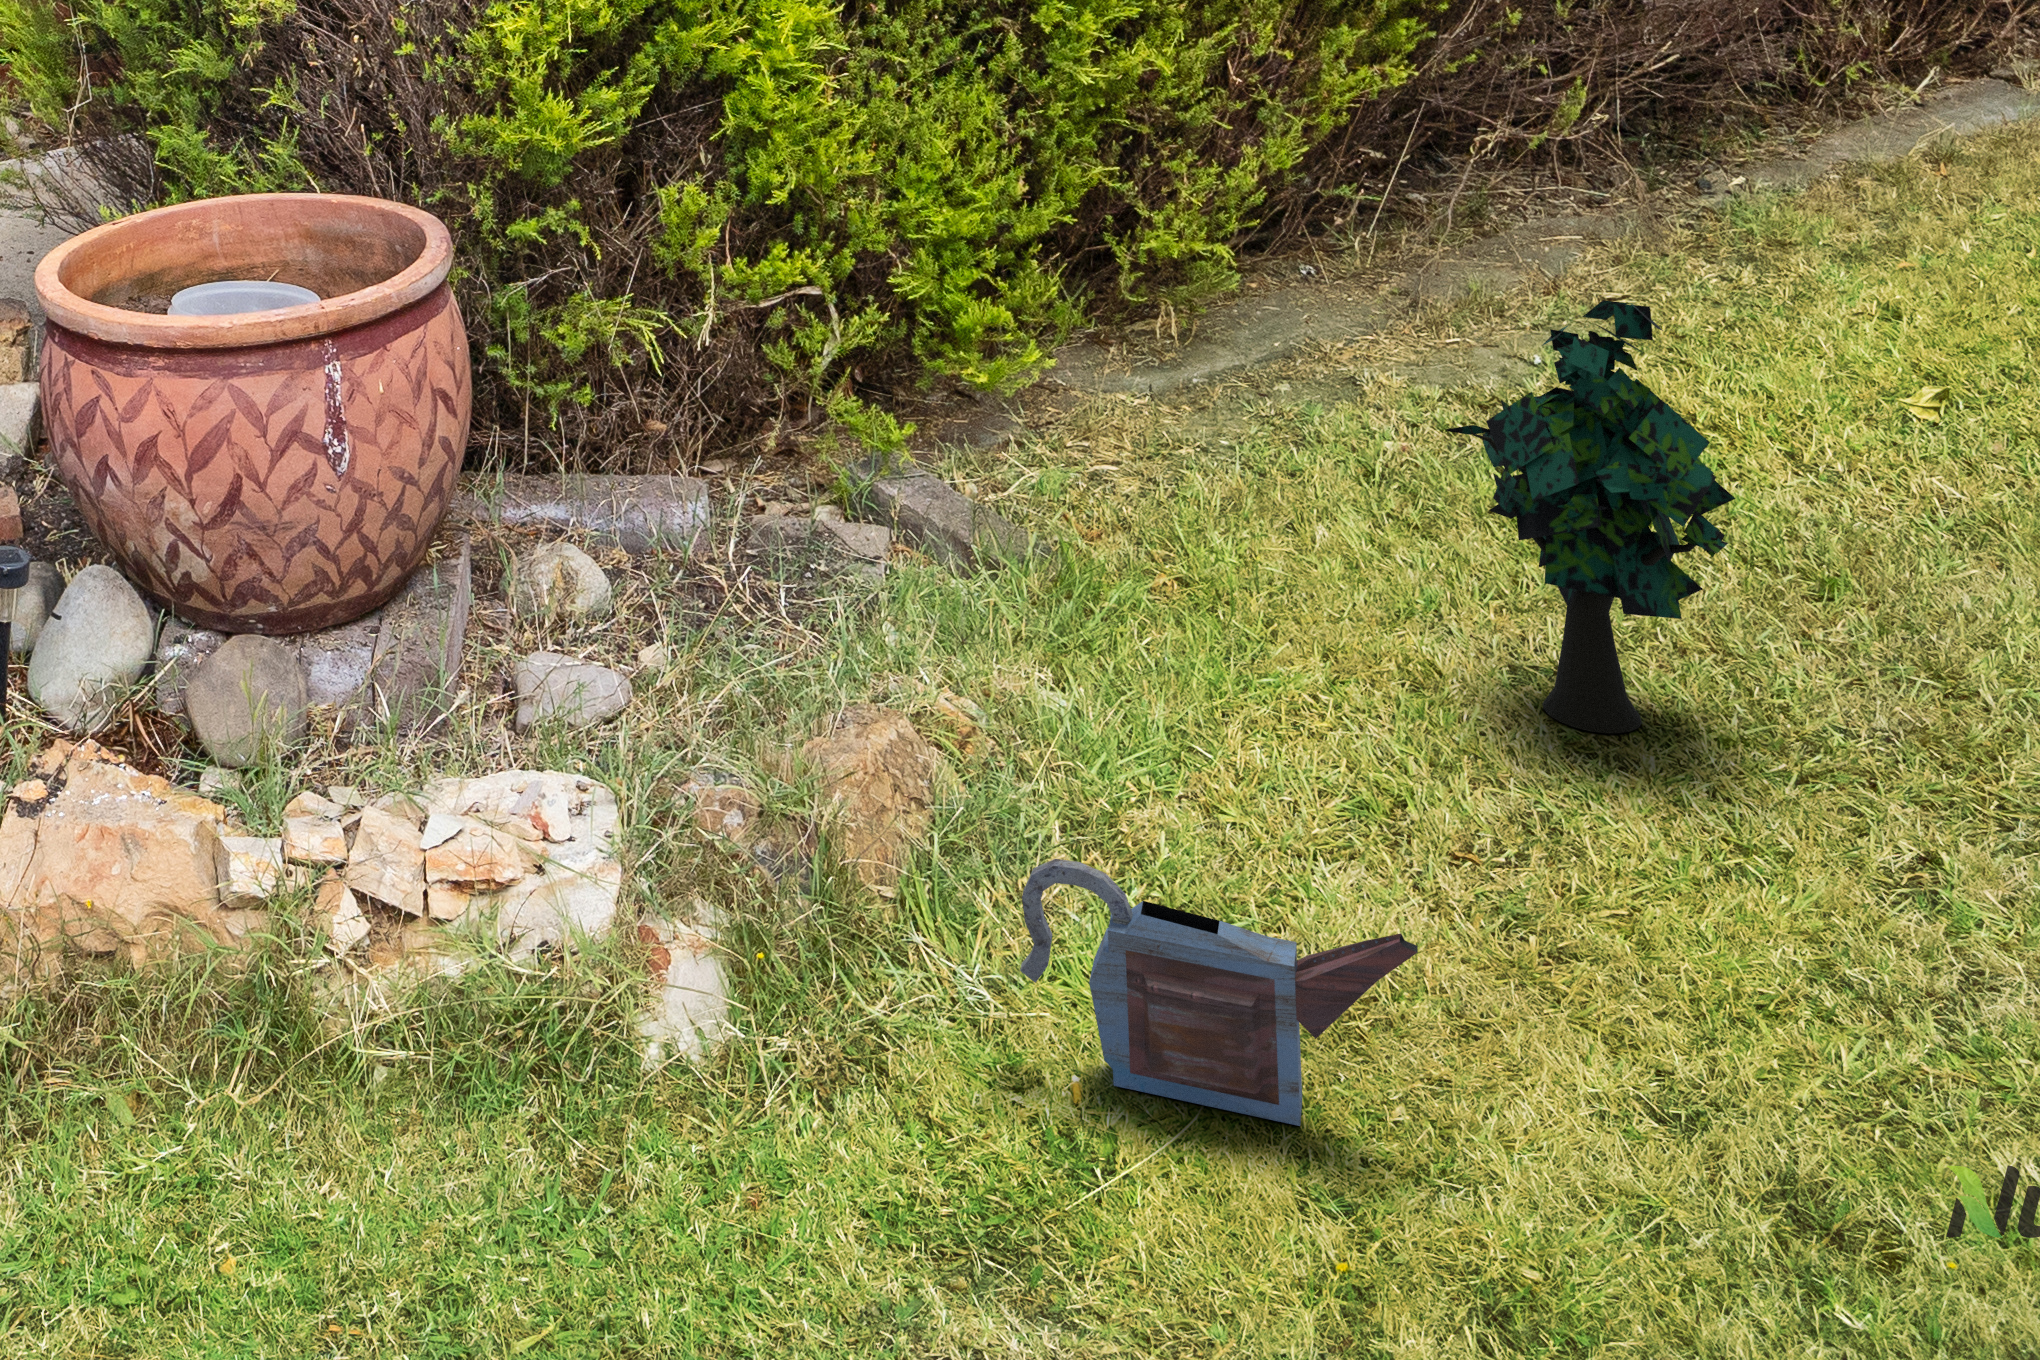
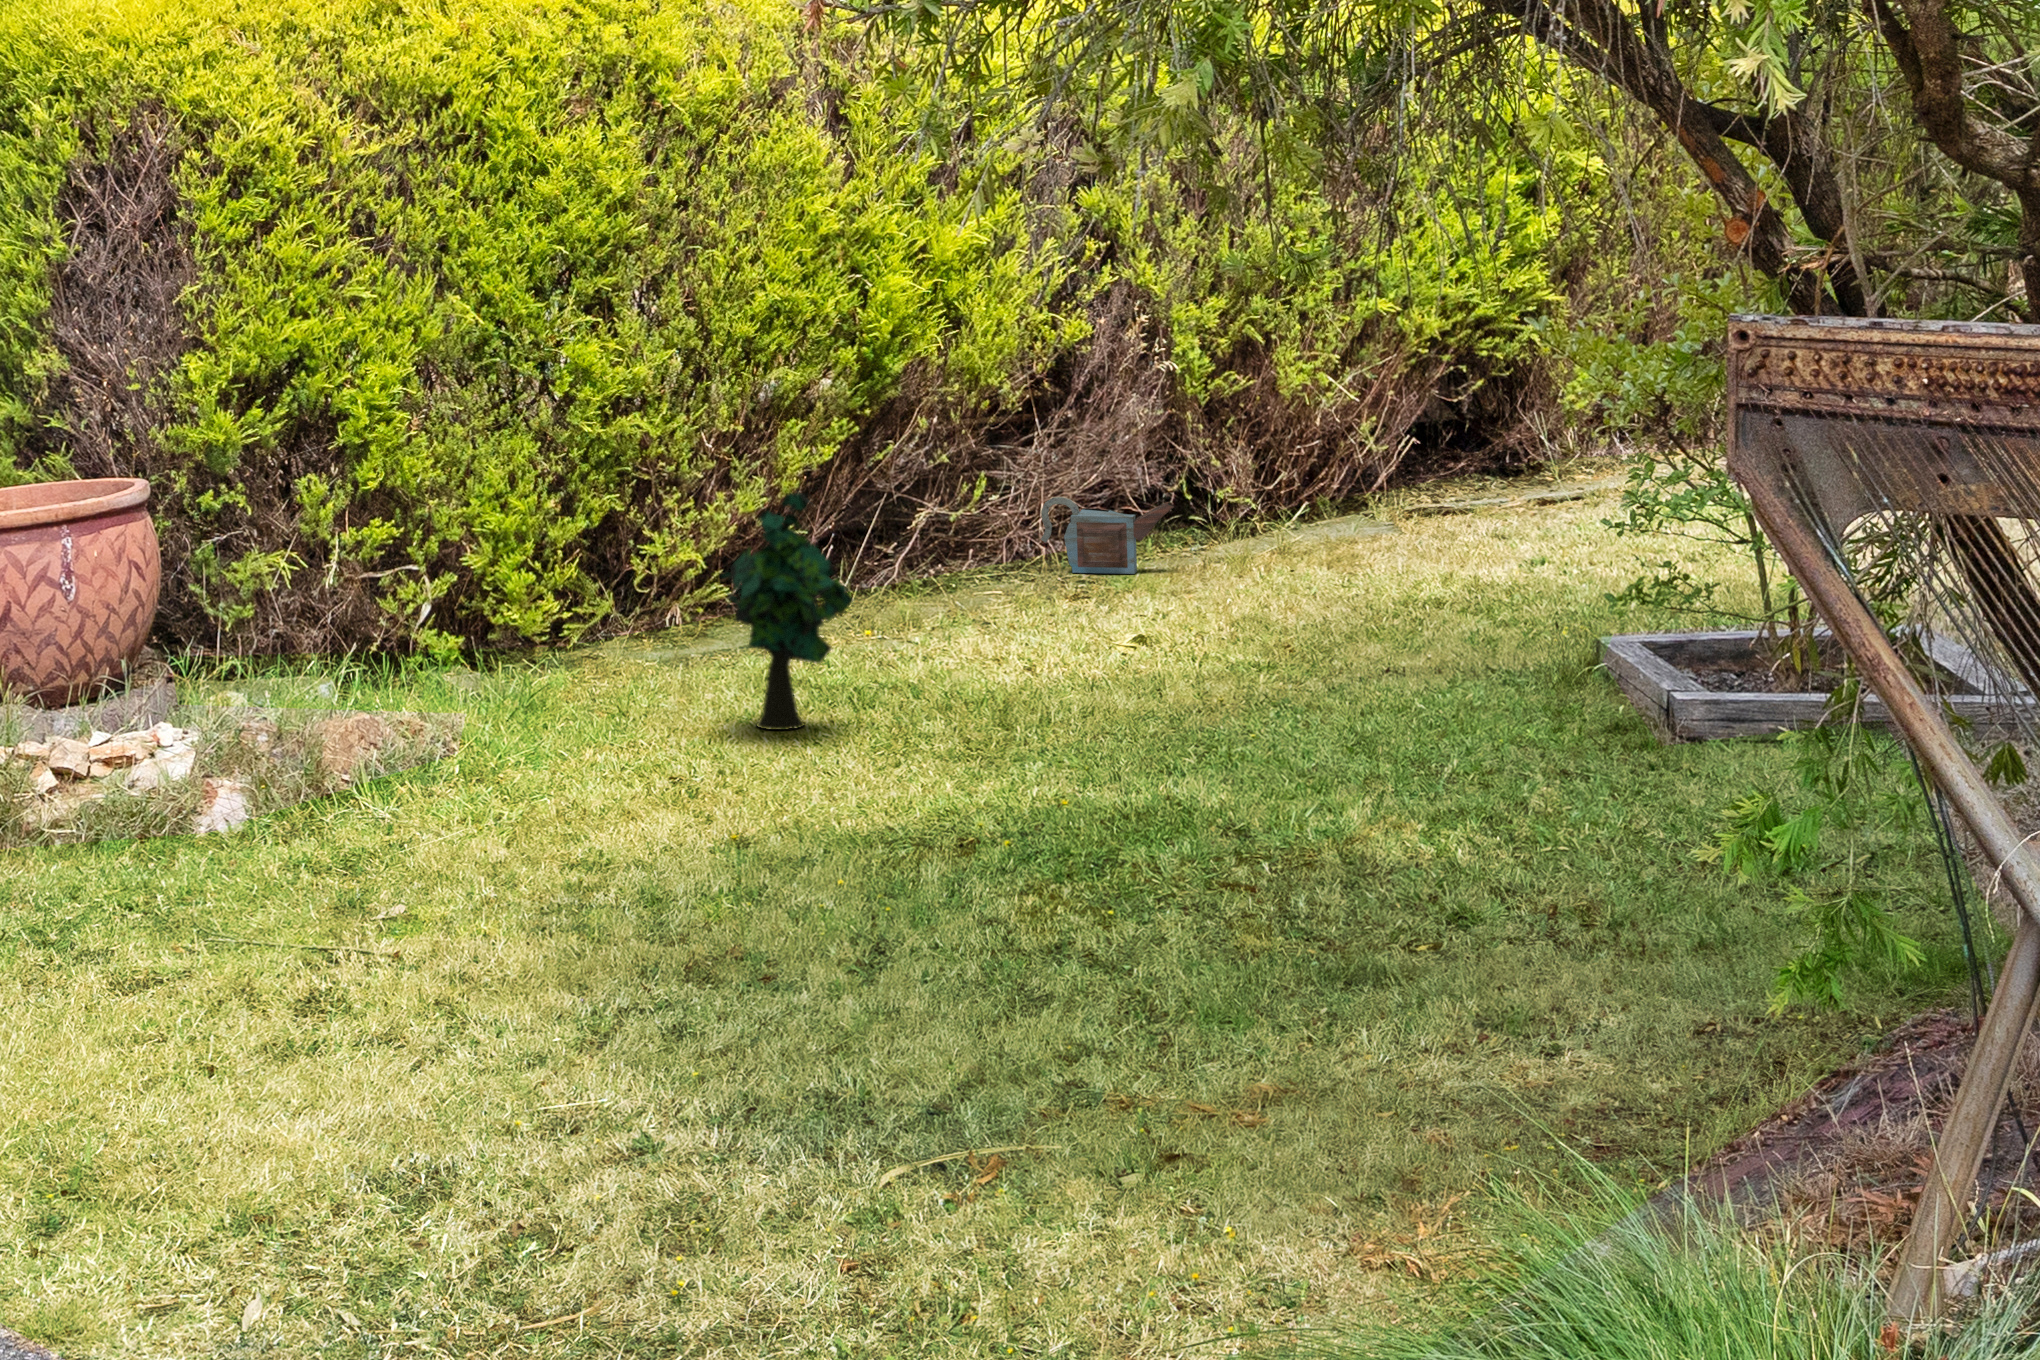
watering can: present [1020,859,1418,1126] -> present [1041,497,1174,574]

